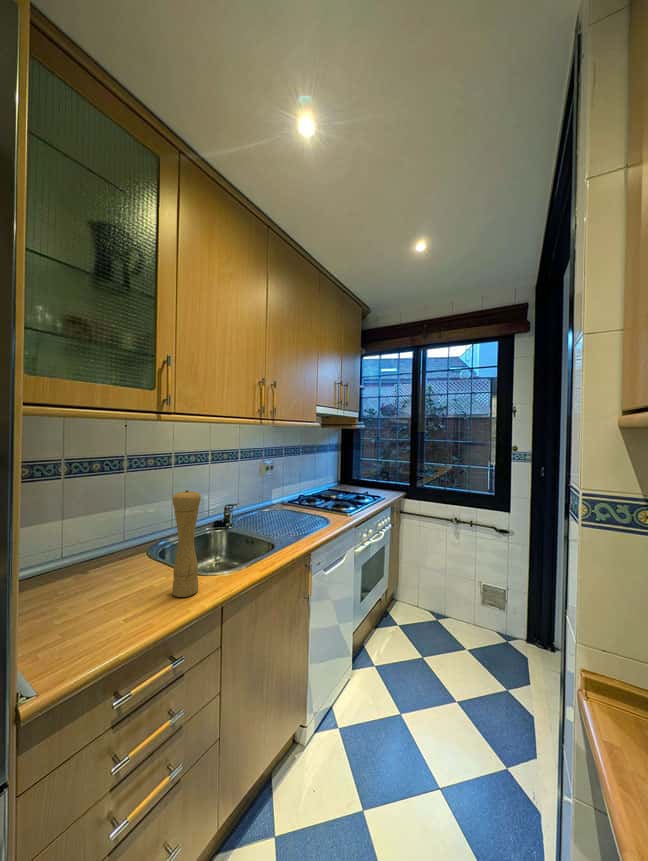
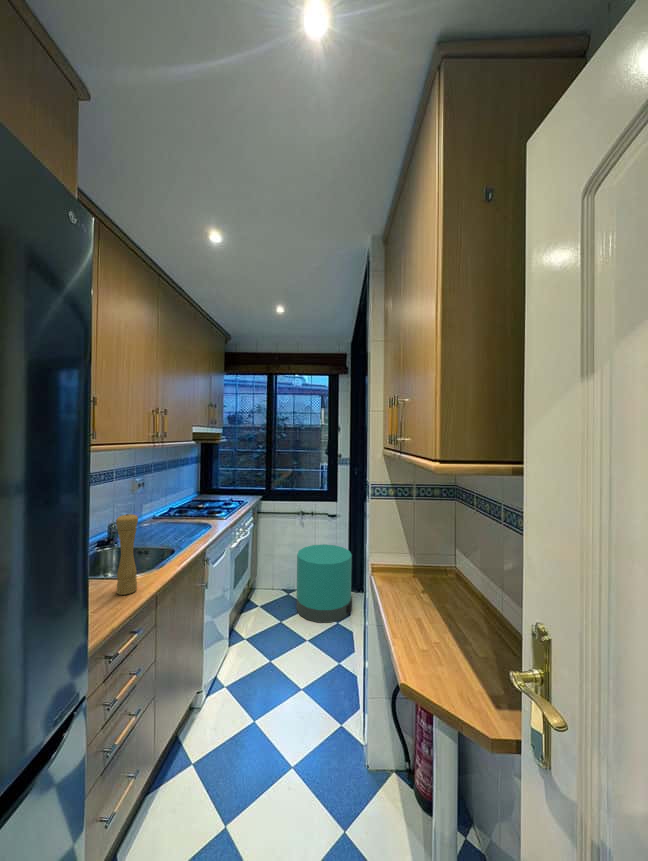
trash can: none [446,564,532,682] -> present [296,544,352,622]

